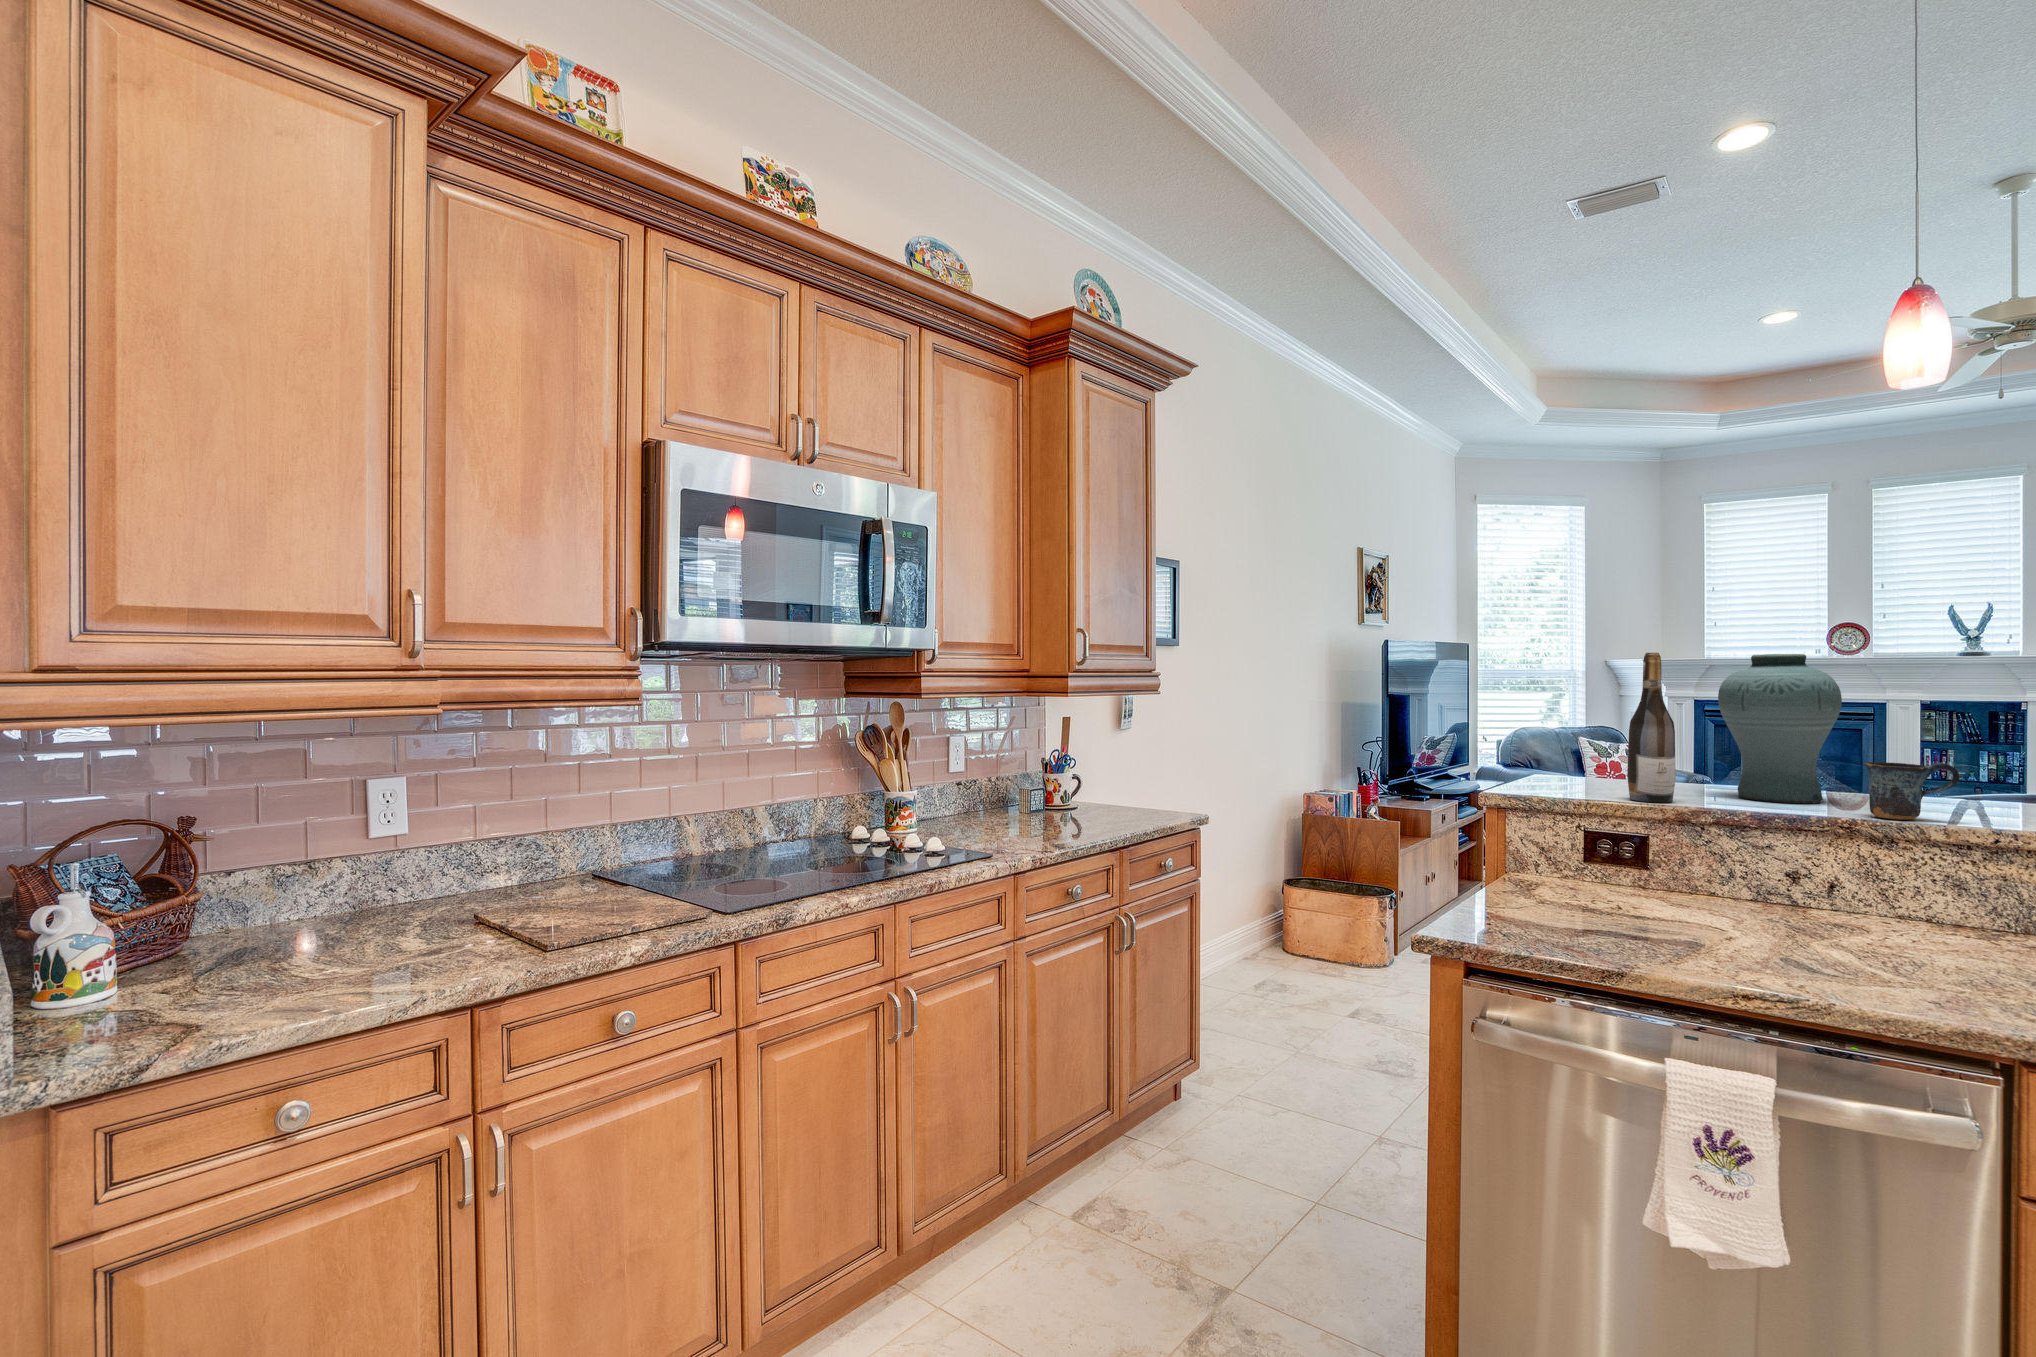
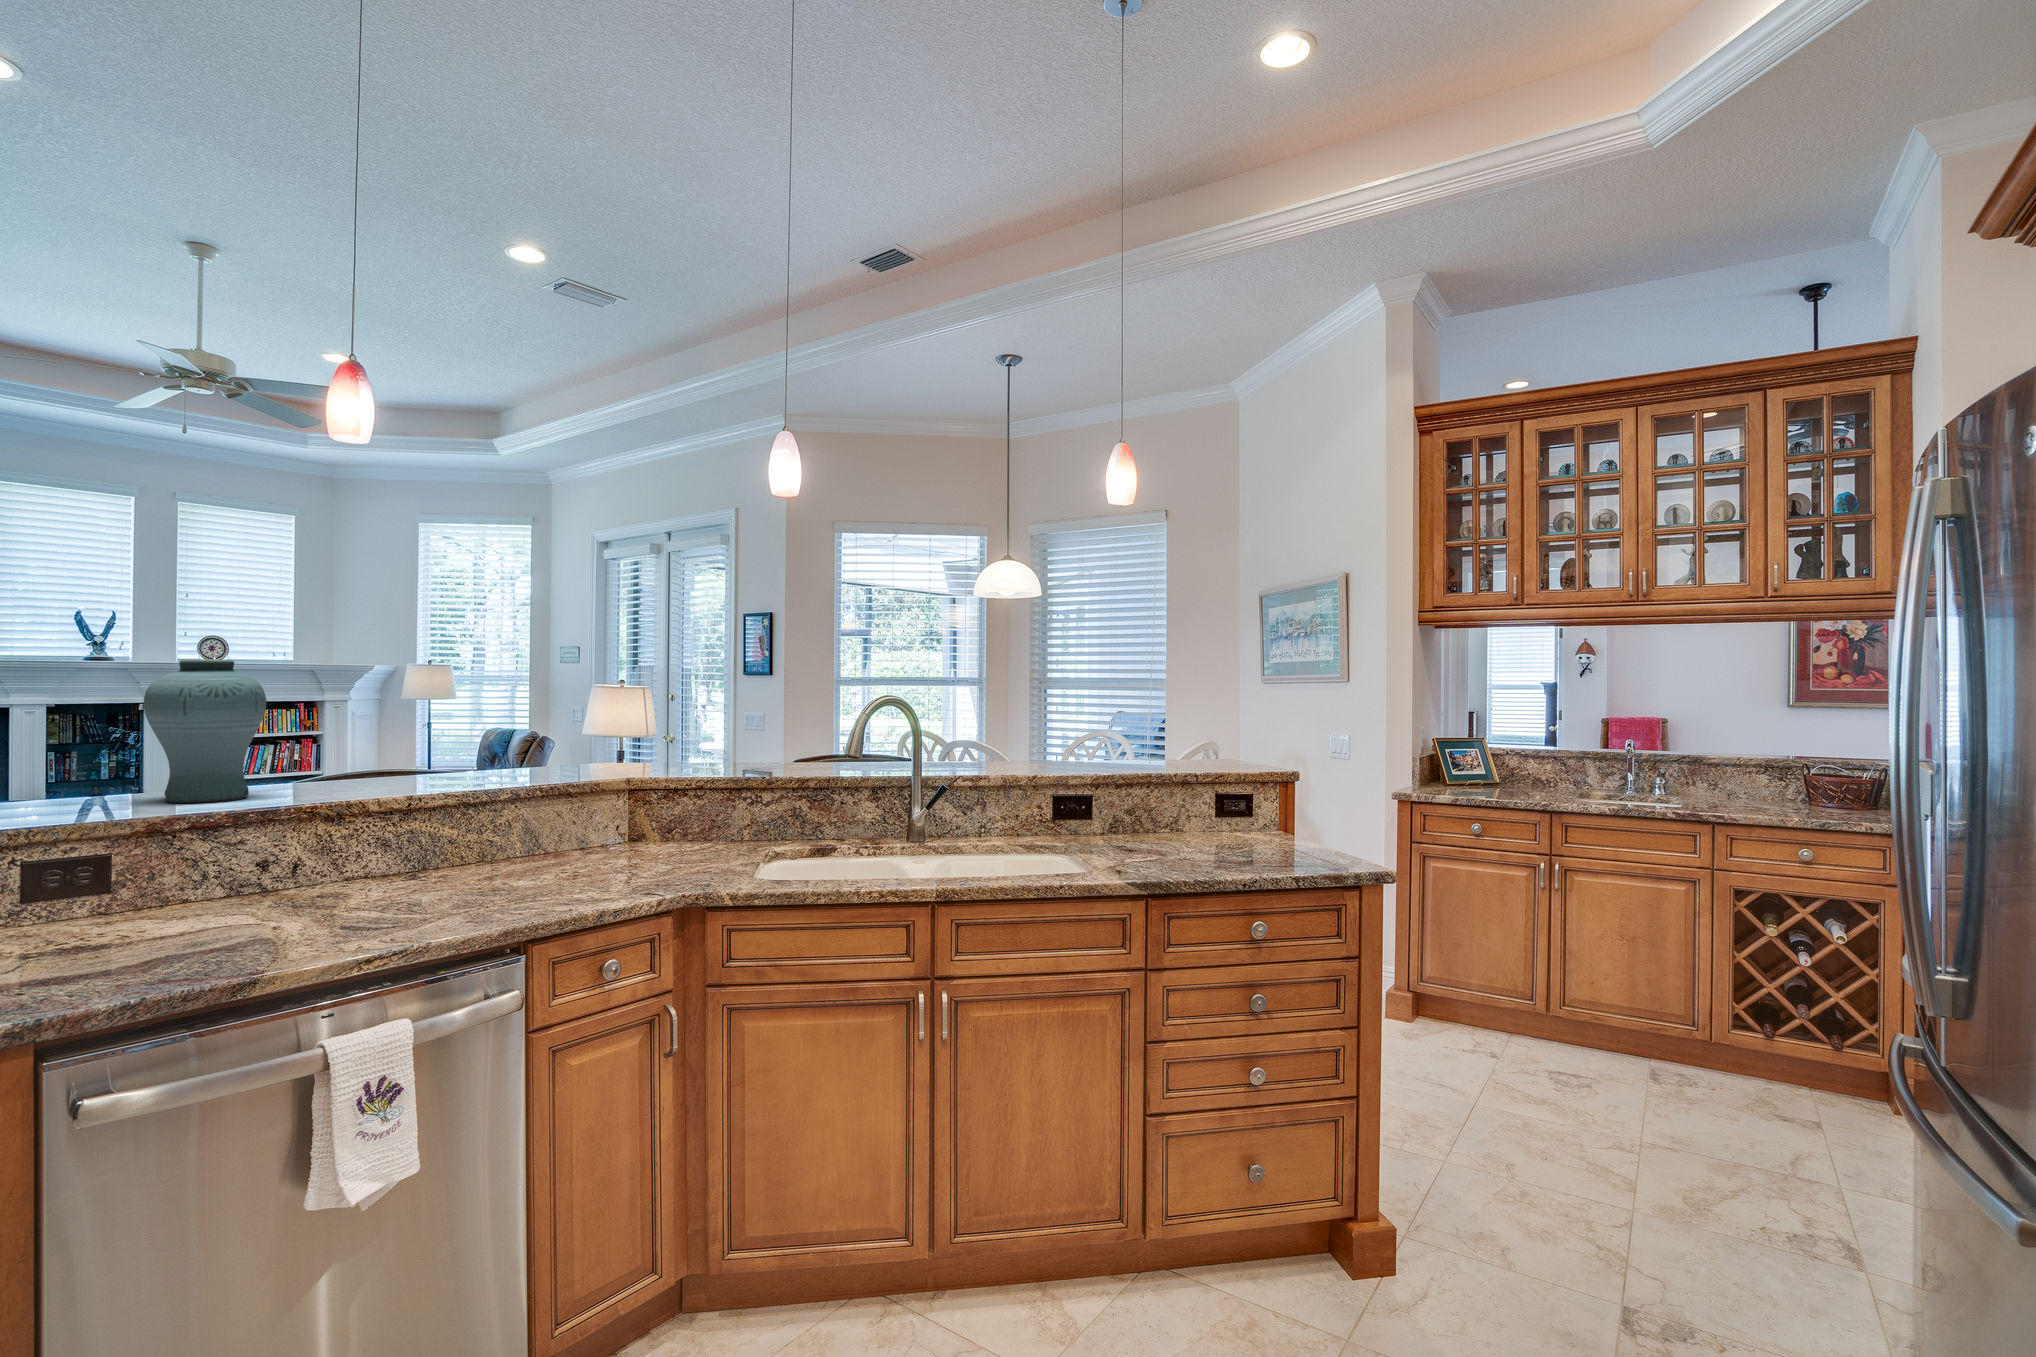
wine bottle: present [1627,653,1676,802] -> none [72,655,133,820]
mug: present [1865,762,1960,820] -> none [313,750,382,800]

